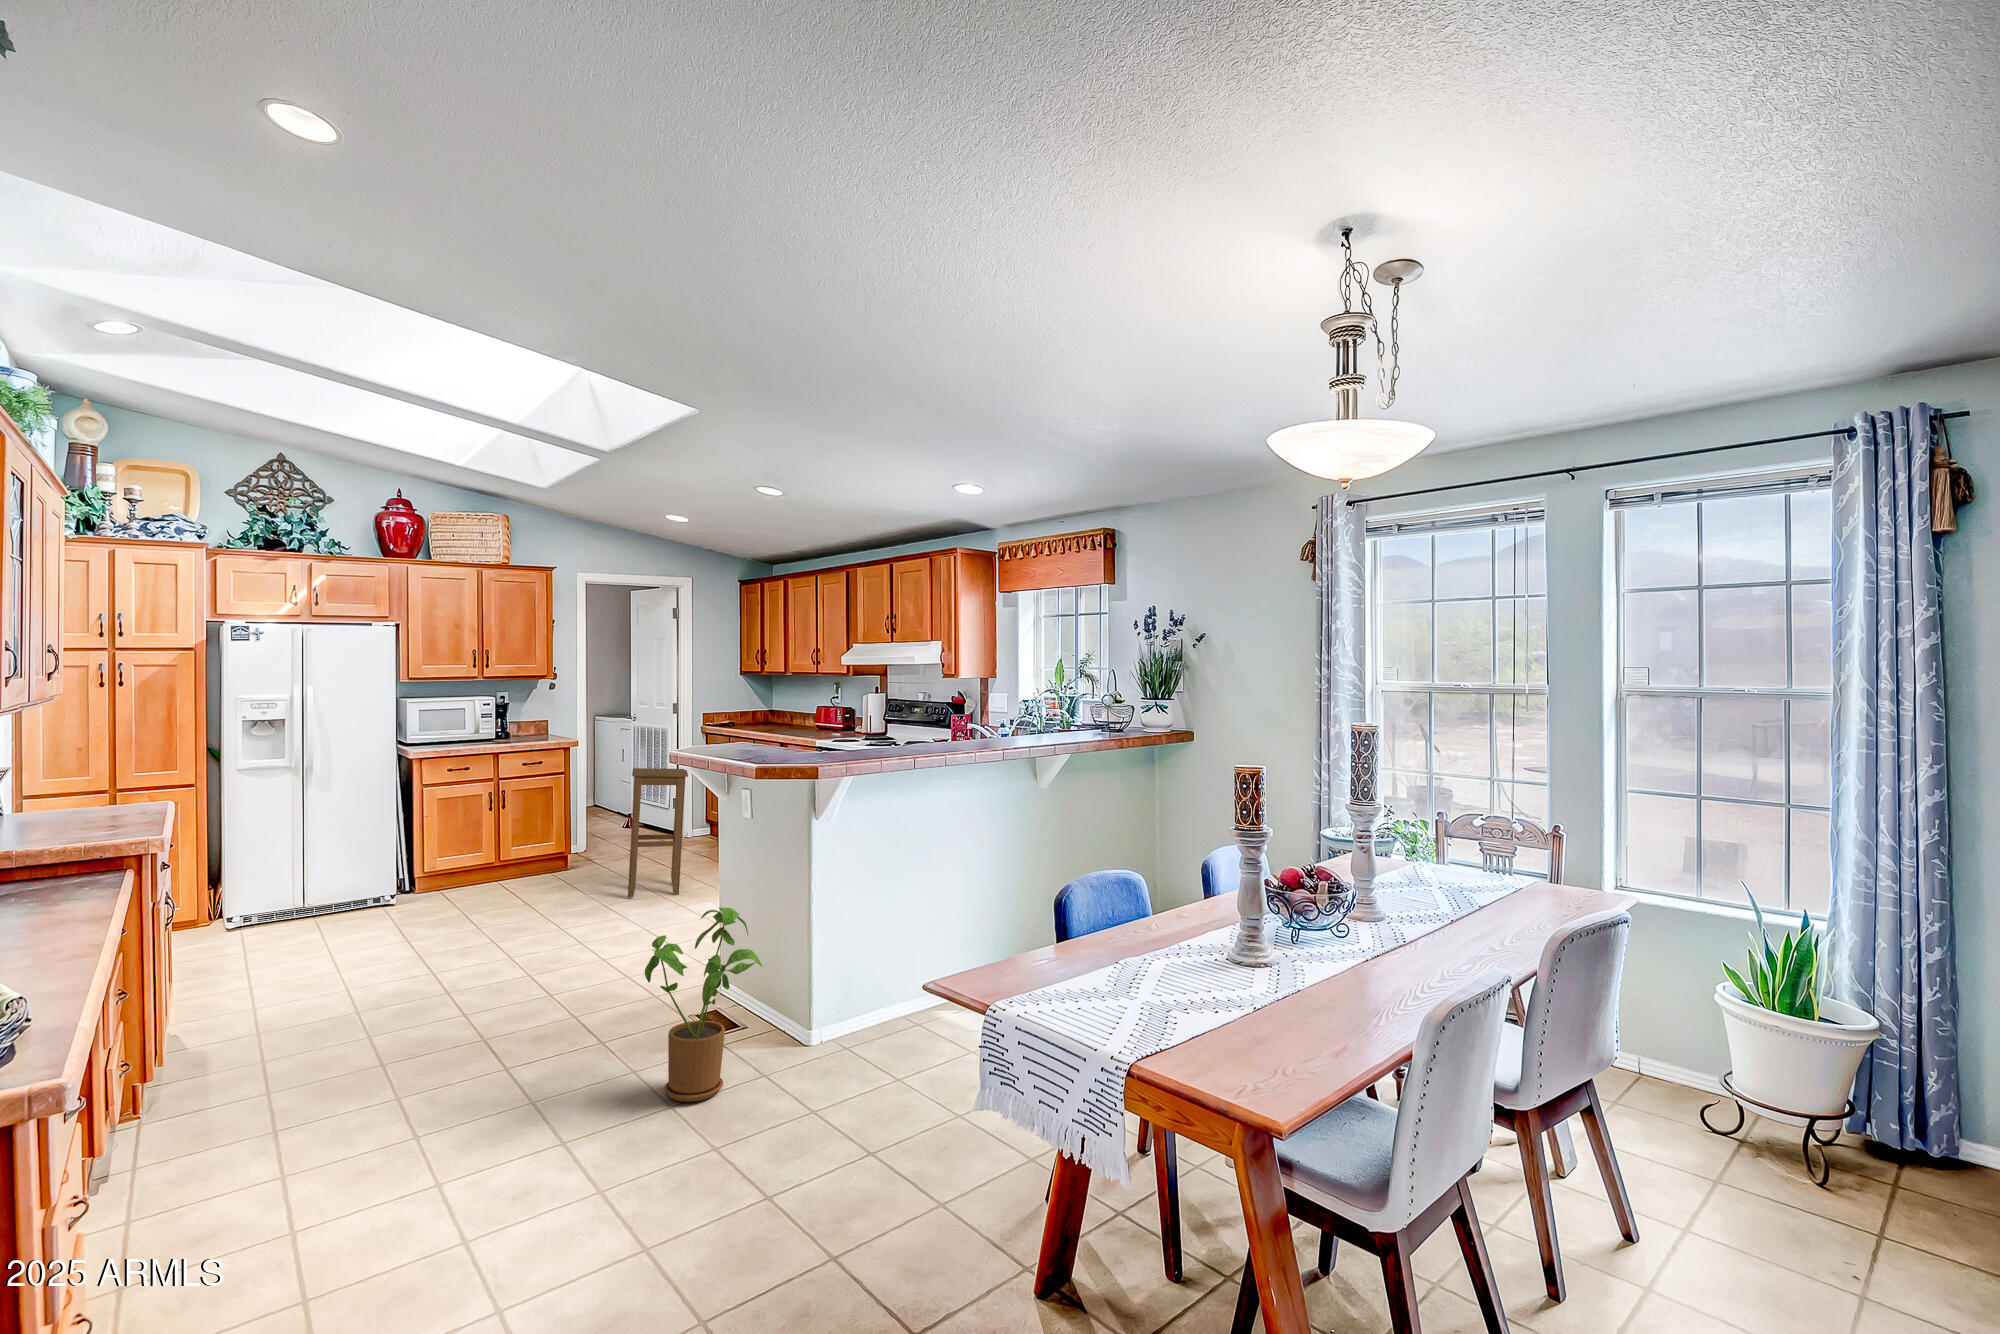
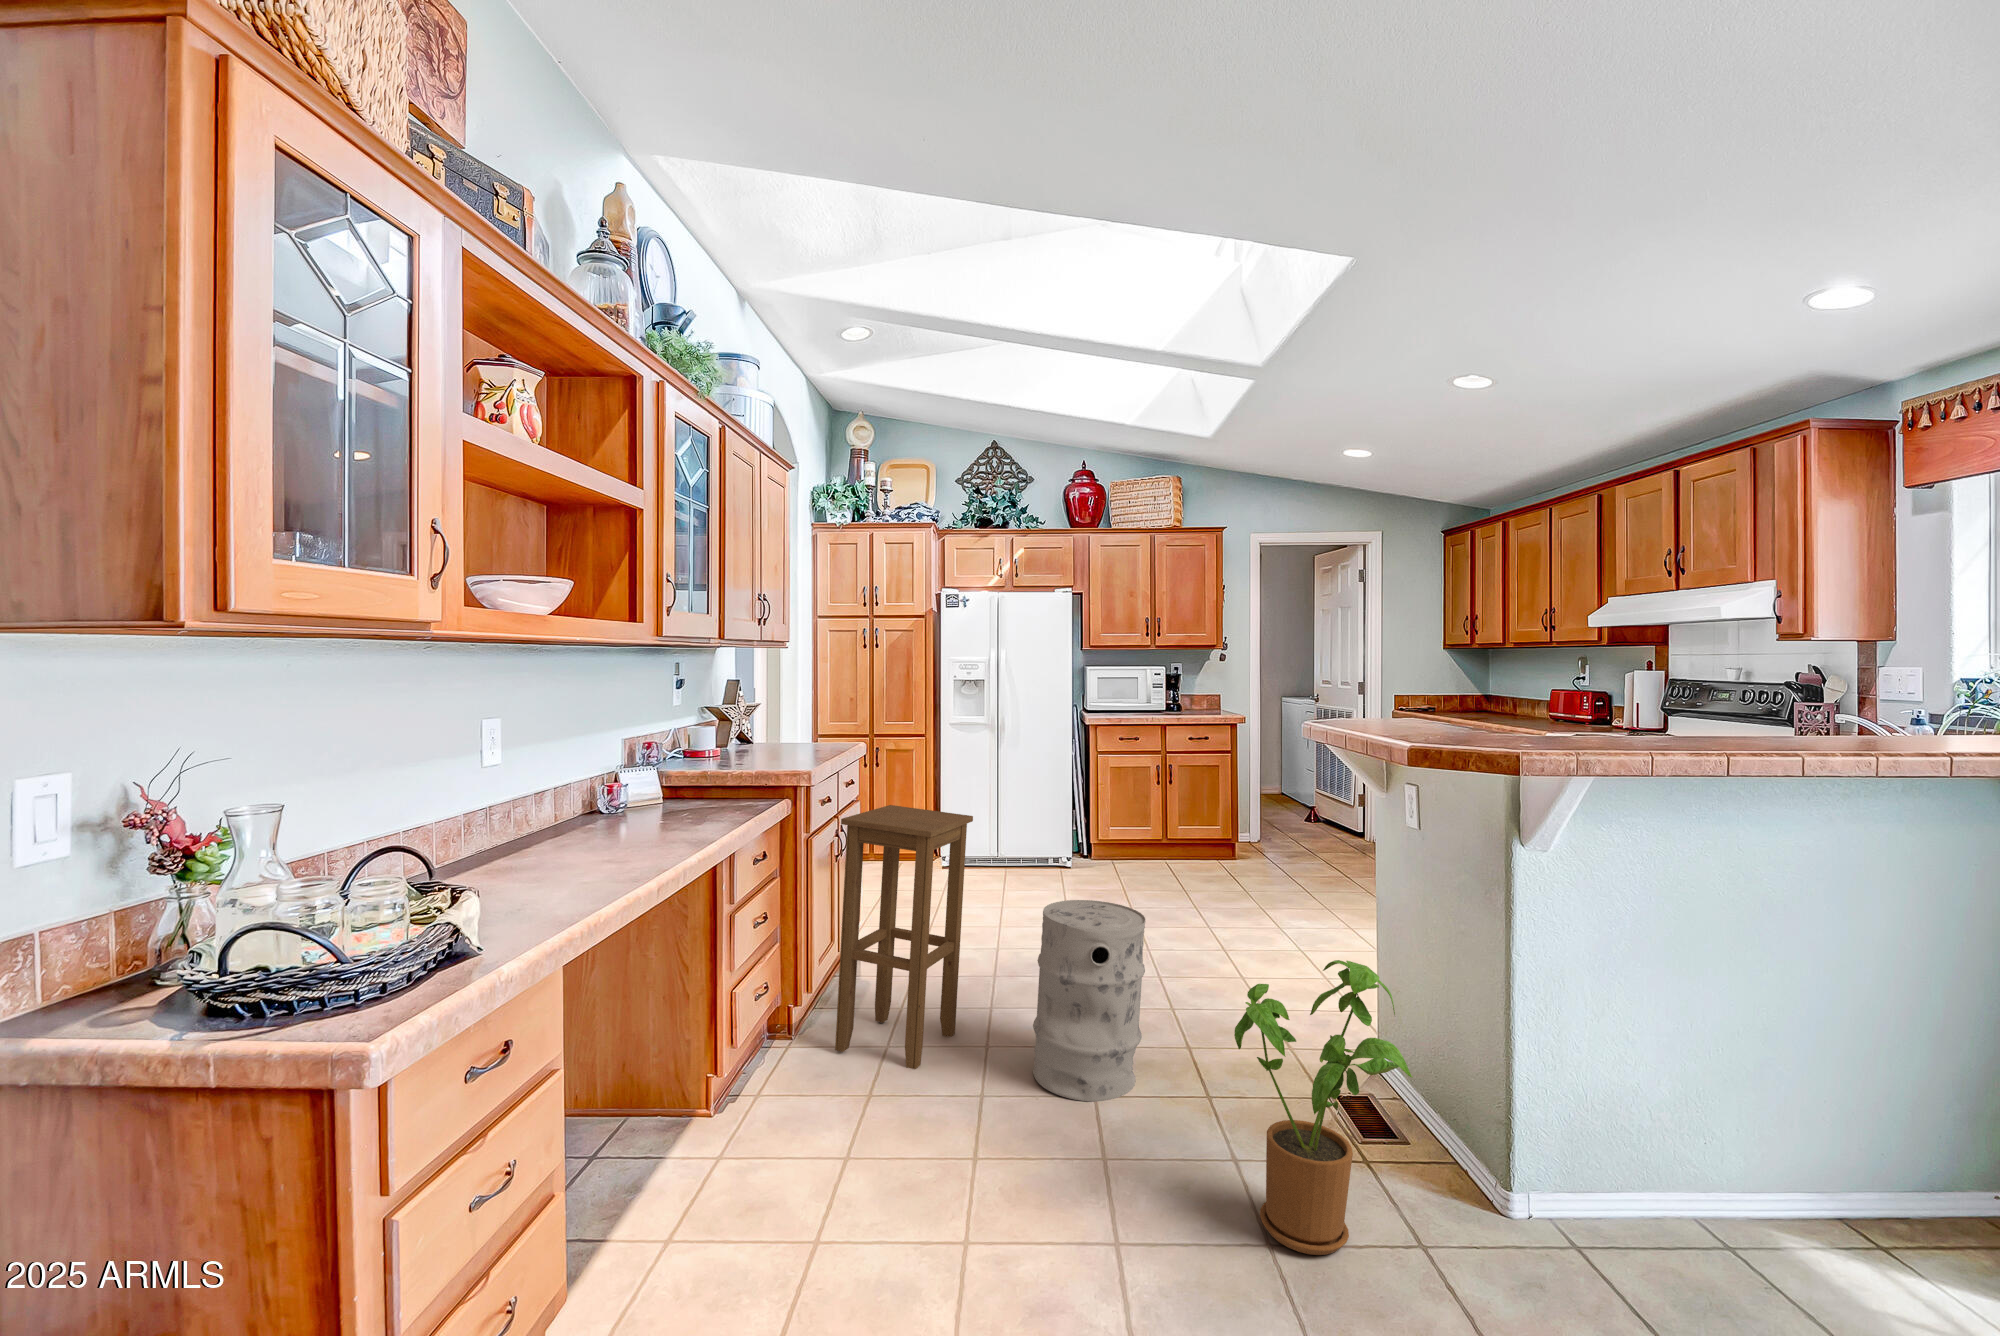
stool: present [628,768,688,897] -> present [835,805,973,1069]
trash can: none [443,911,549,1077] -> present [1033,900,1146,1102]

